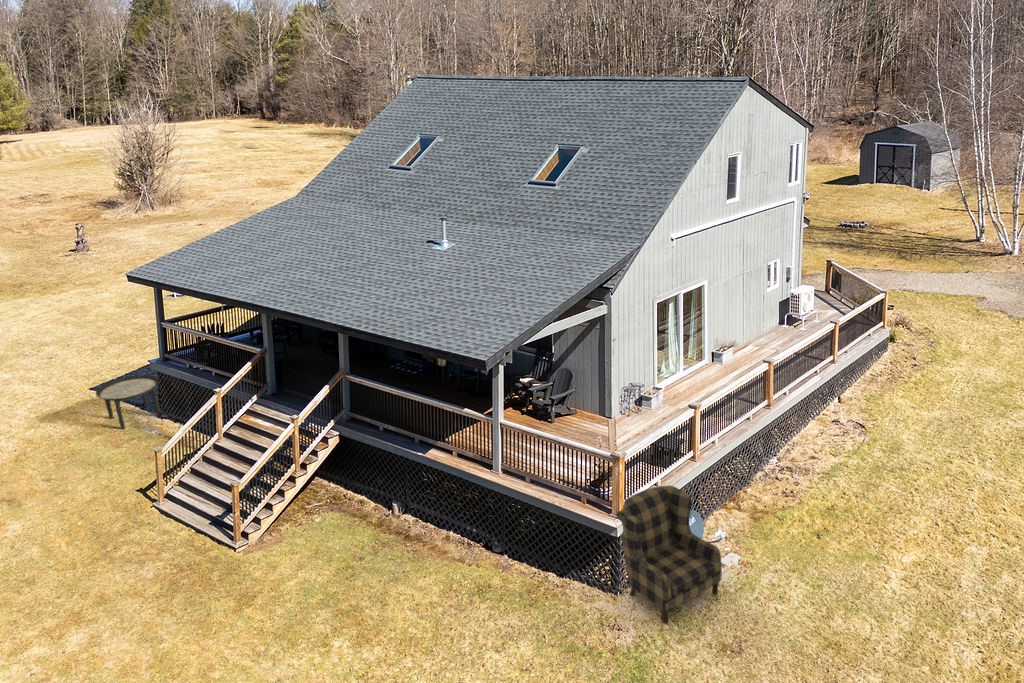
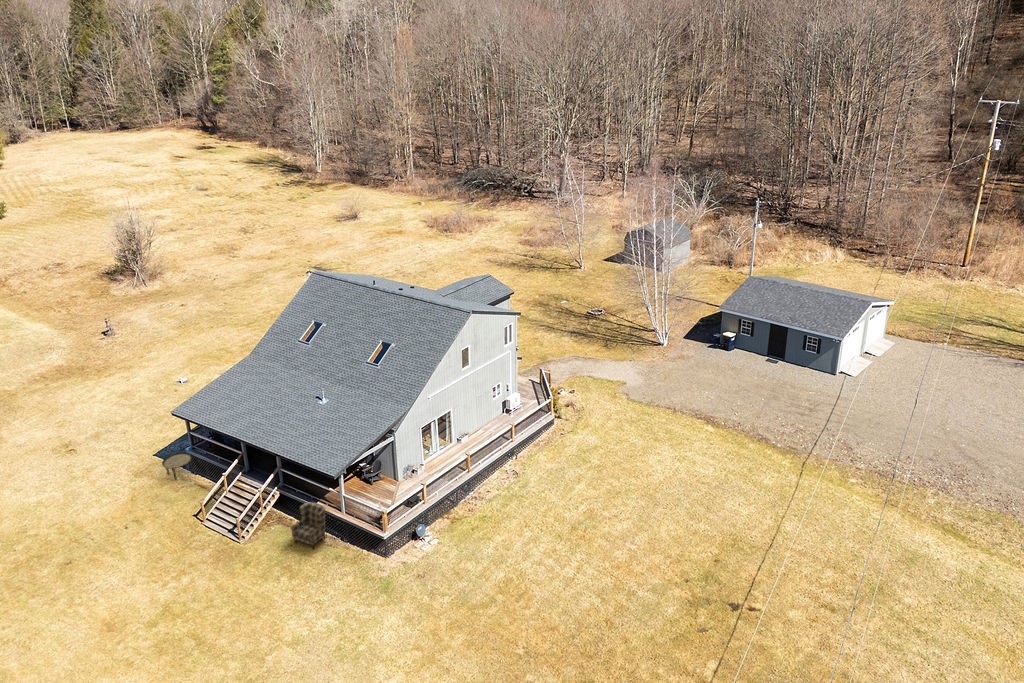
chair: present [617,486,722,624] -> present [292,502,325,549]

